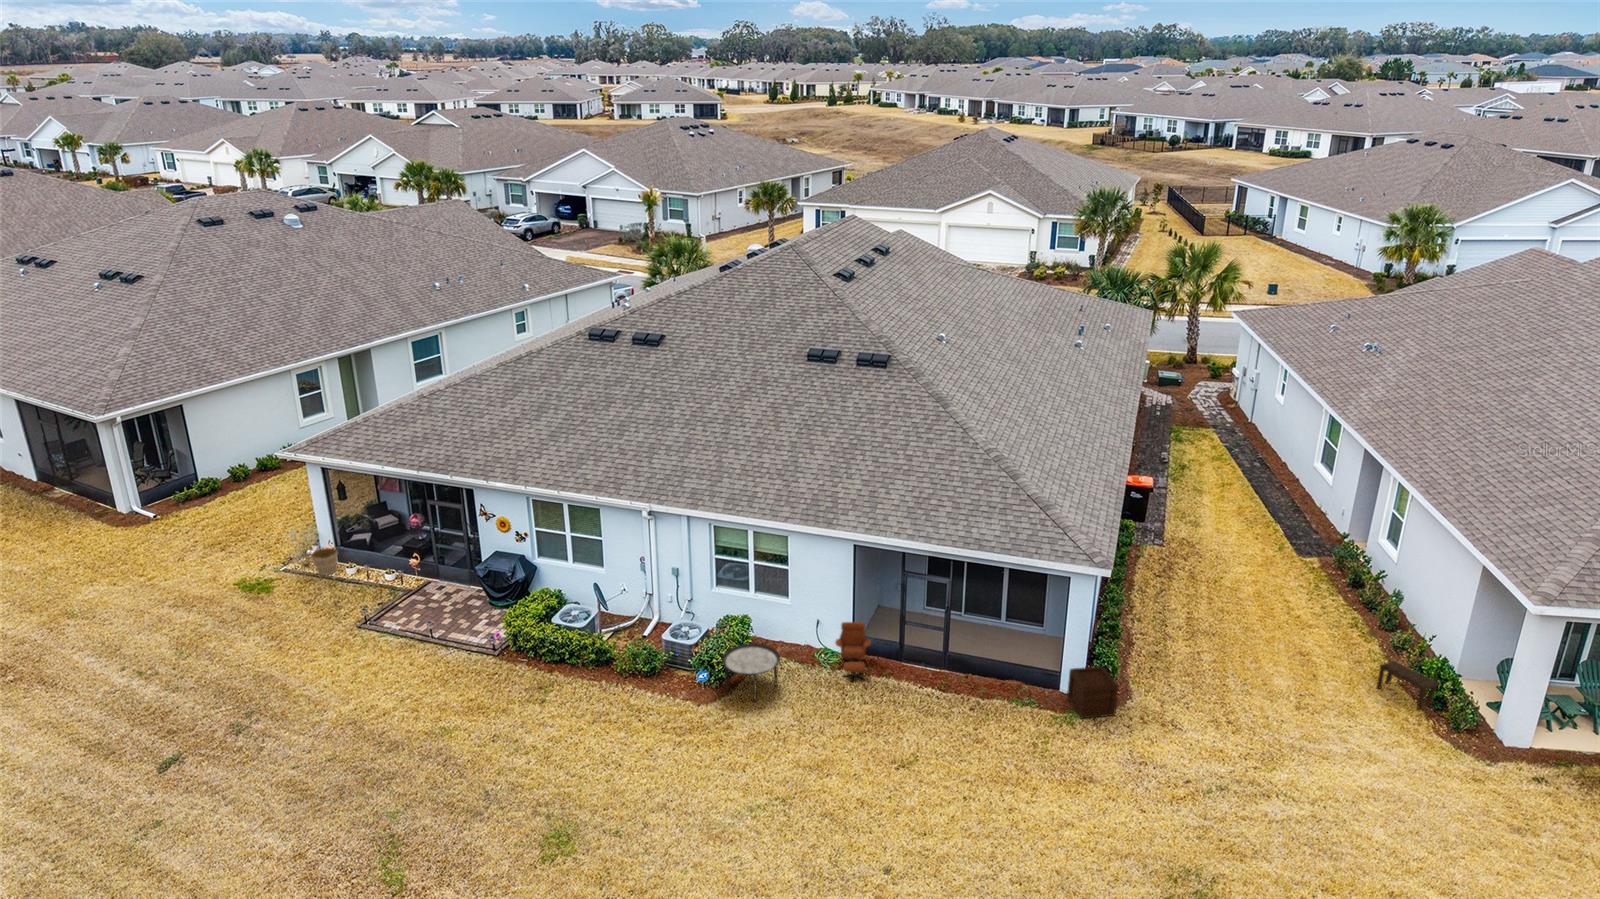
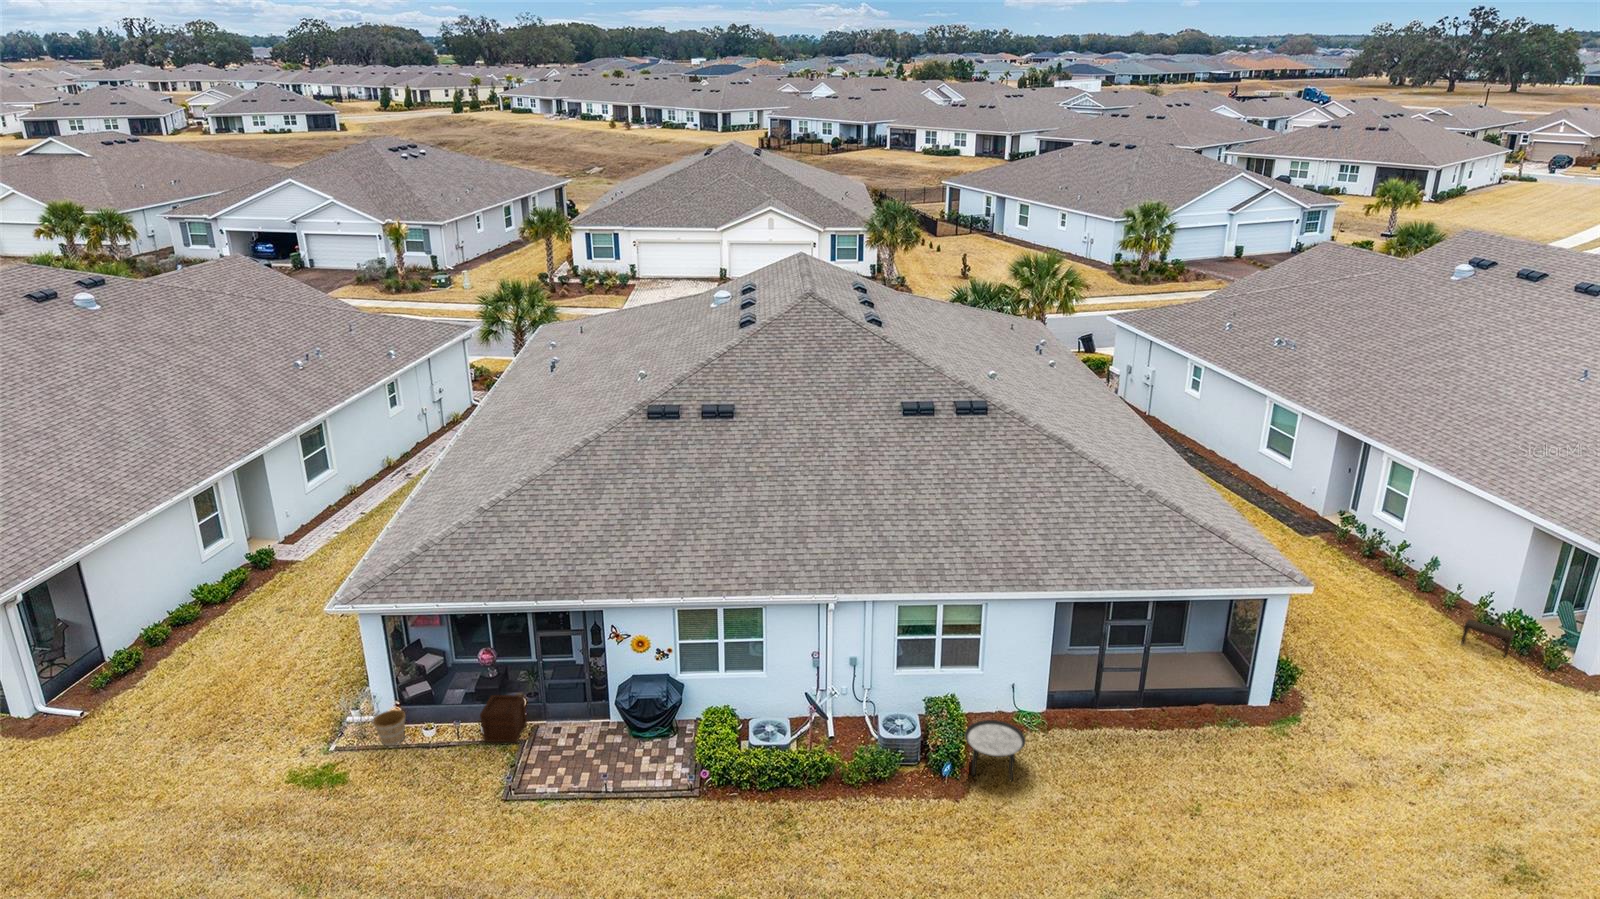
lounge chair: present [835,622,871,681] -> none [1041,676,1085,739]
wooden crate: present [1067,666,1118,718] -> present [480,695,527,742]

